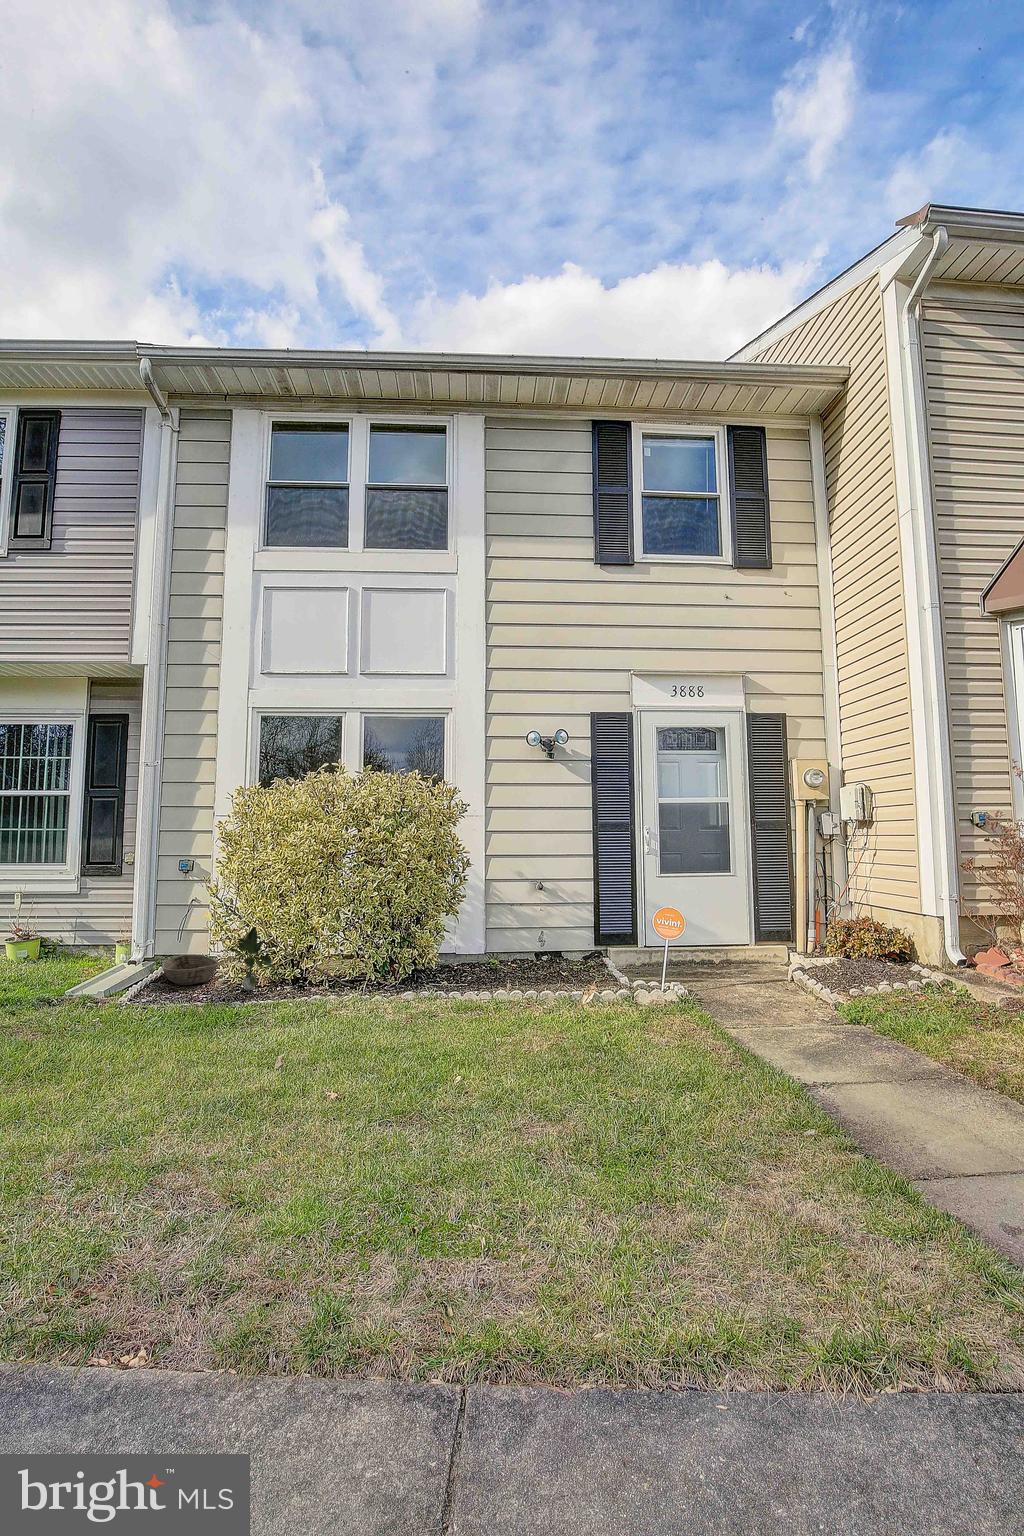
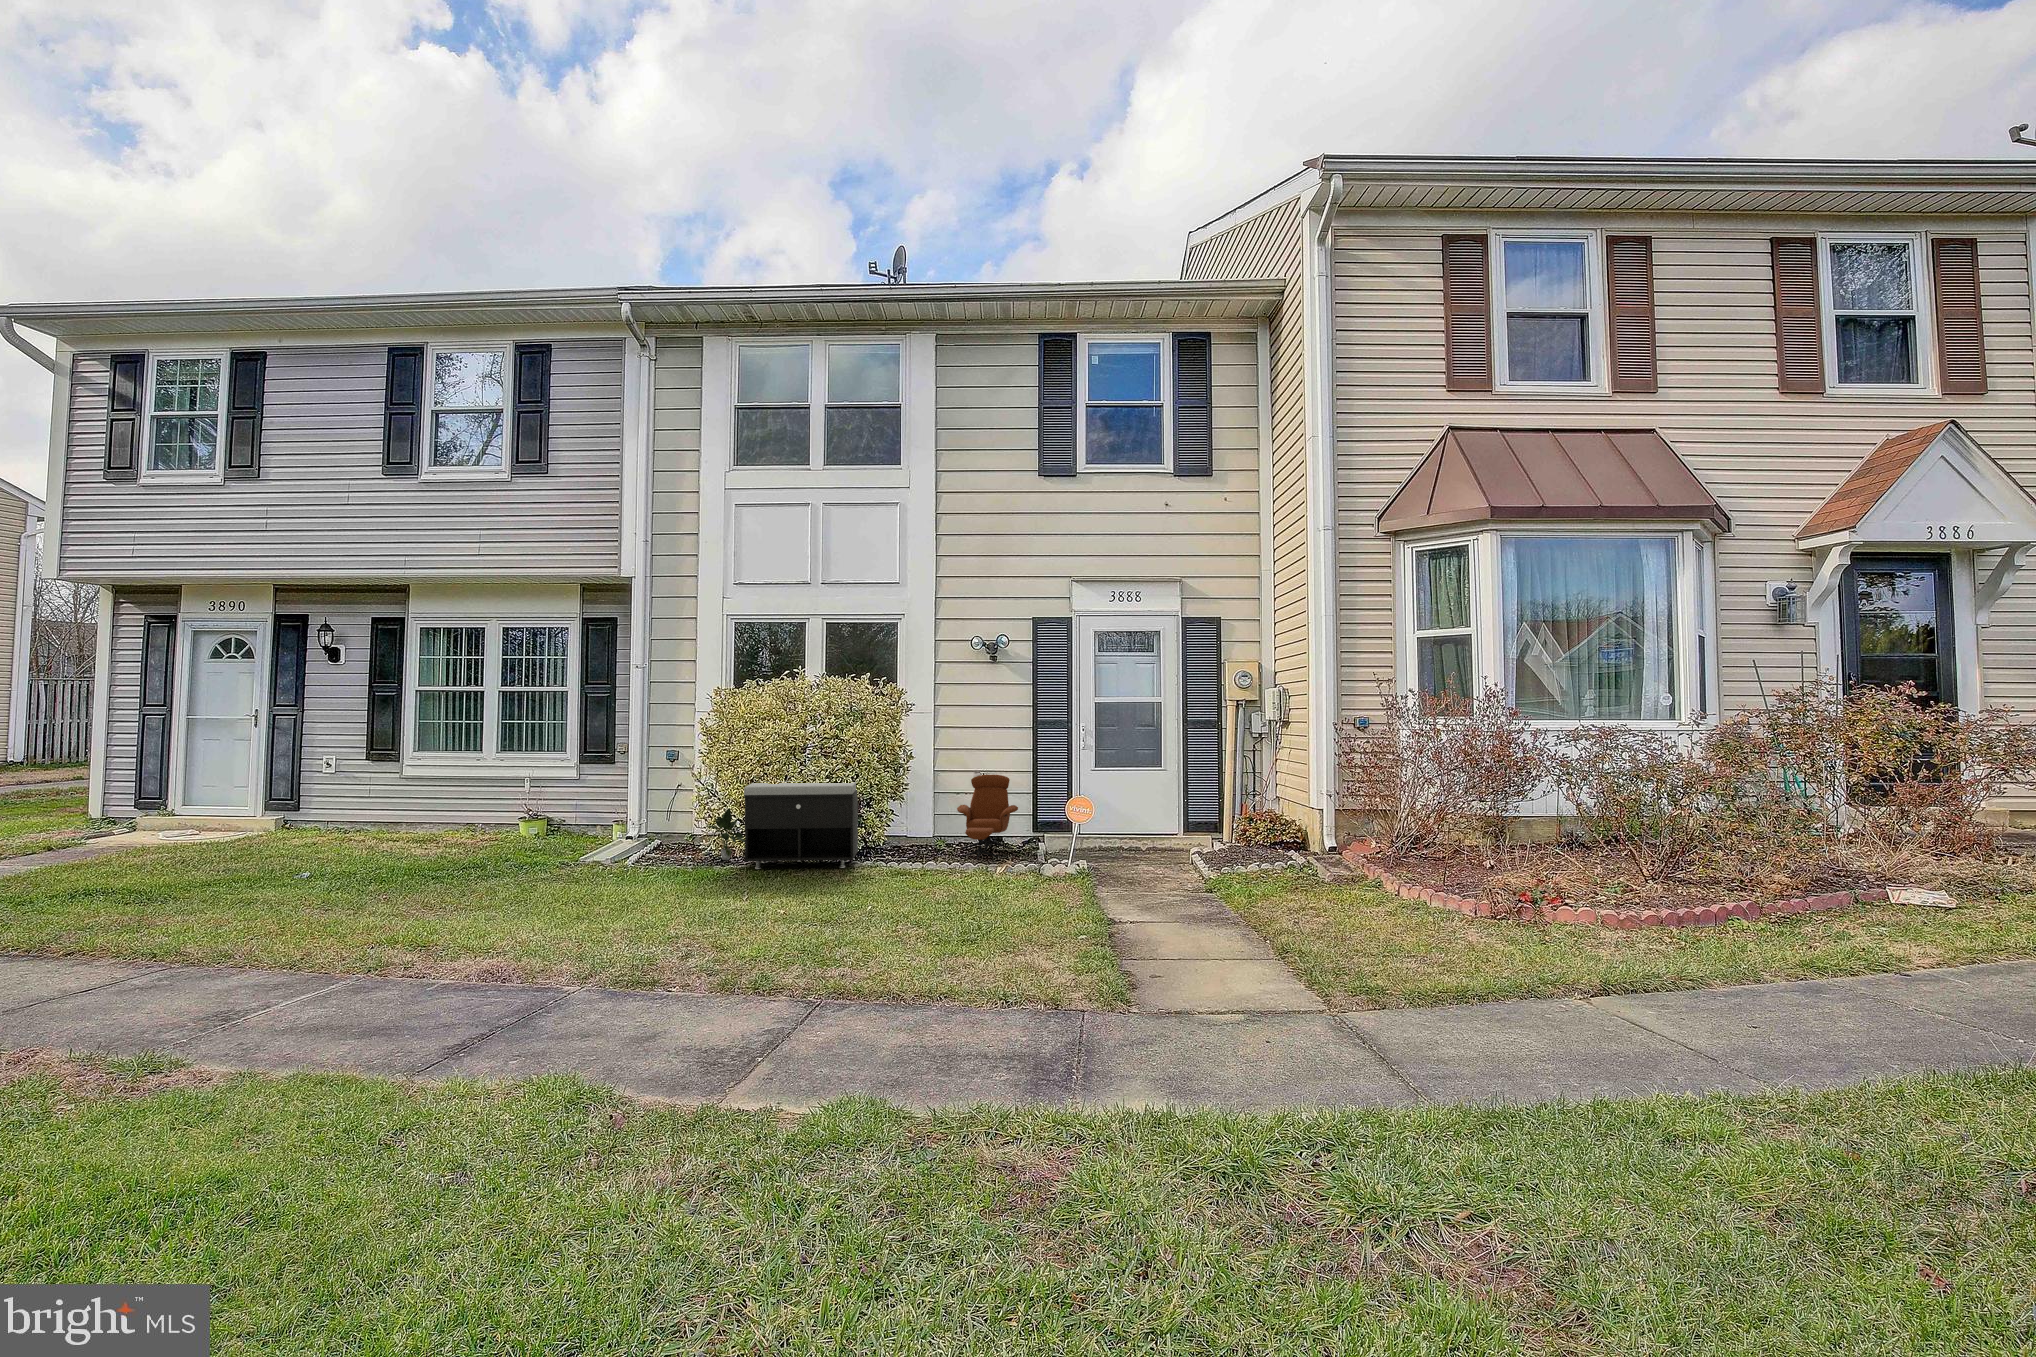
lounge chair: none [516,883,585,984] -> present [957,775,1018,860]
storage bench: none [276,892,413,1004] -> present [744,781,858,869]
basket: present [162,955,219,985] -> none [655,832,702,855]

